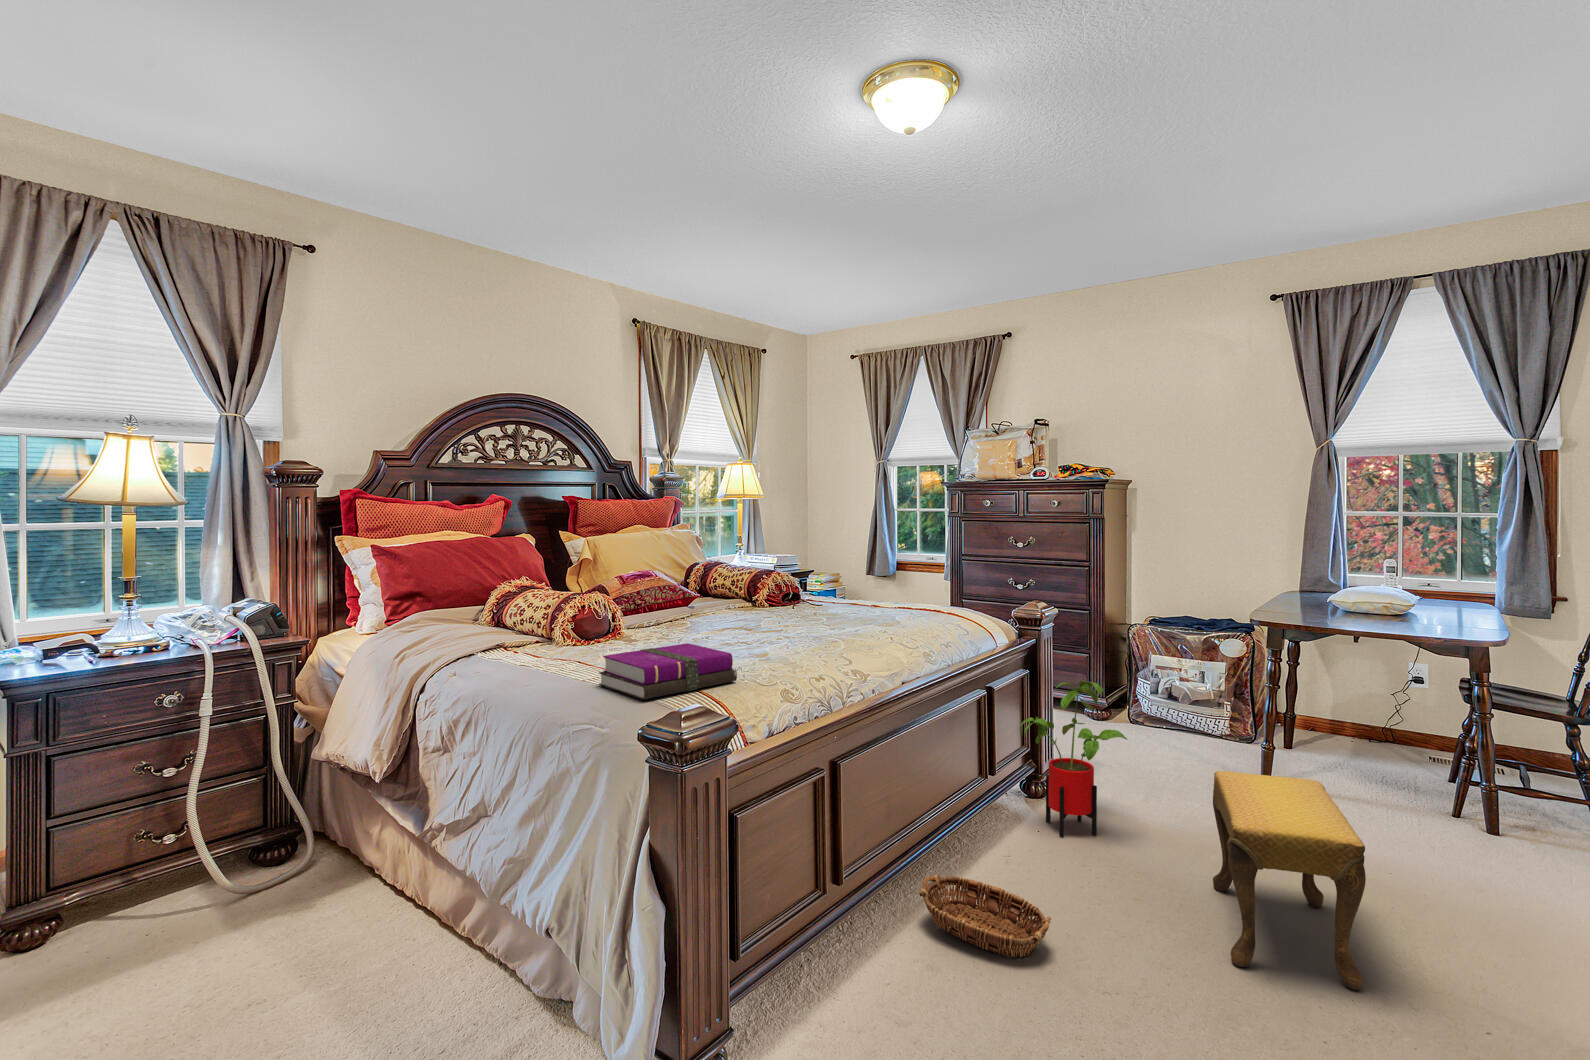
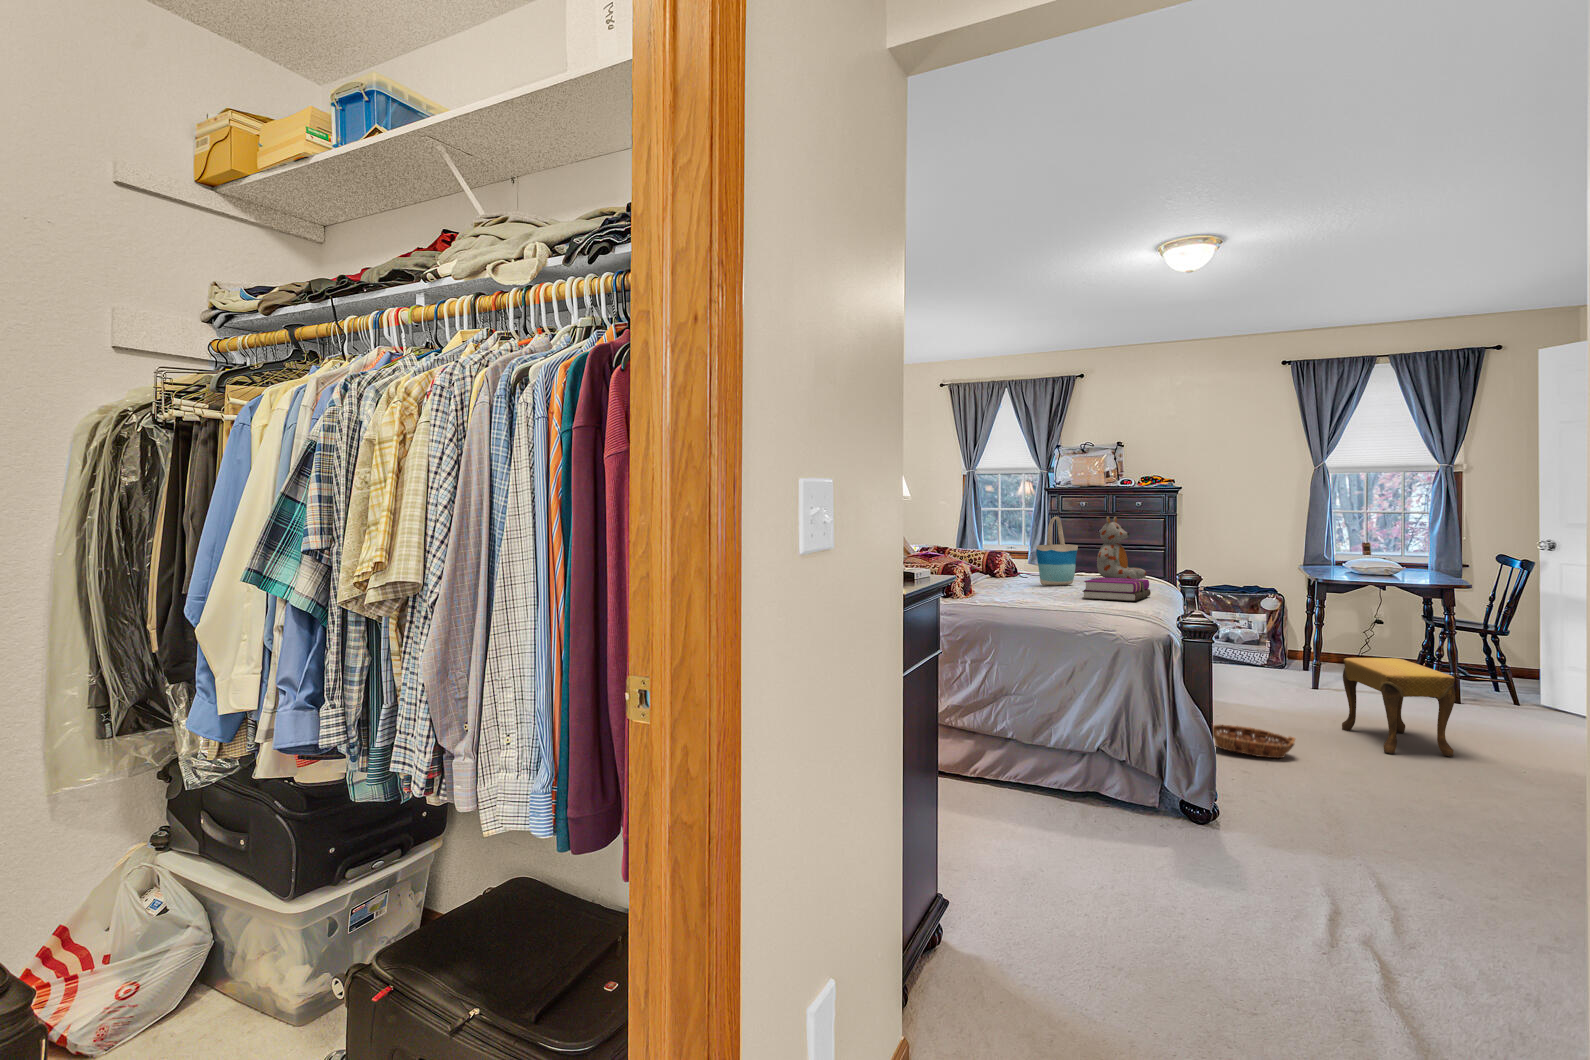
stuffed bear: none [829,532,906,630] -> present [1097,517,1146,579]
tote bag: none [674,537,751,641] -> present [1036,517,1078,585]
house plant: present [1020,681,1127,837] -> none [1198,616,1274,716]

